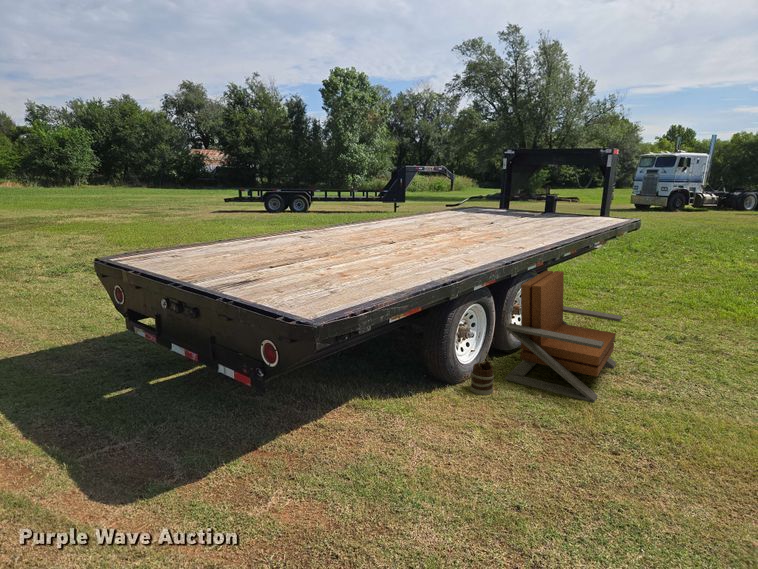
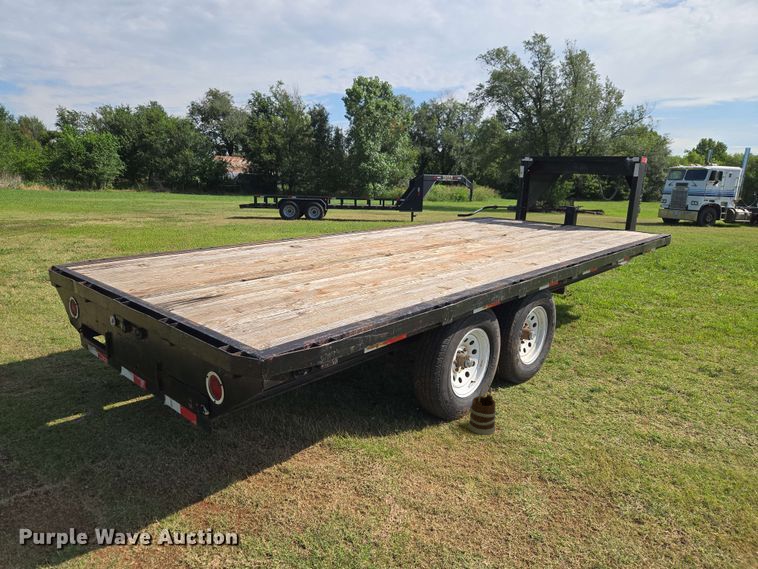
lounge chair: present [505,271,622,403] -> none [510,291,649,450]

